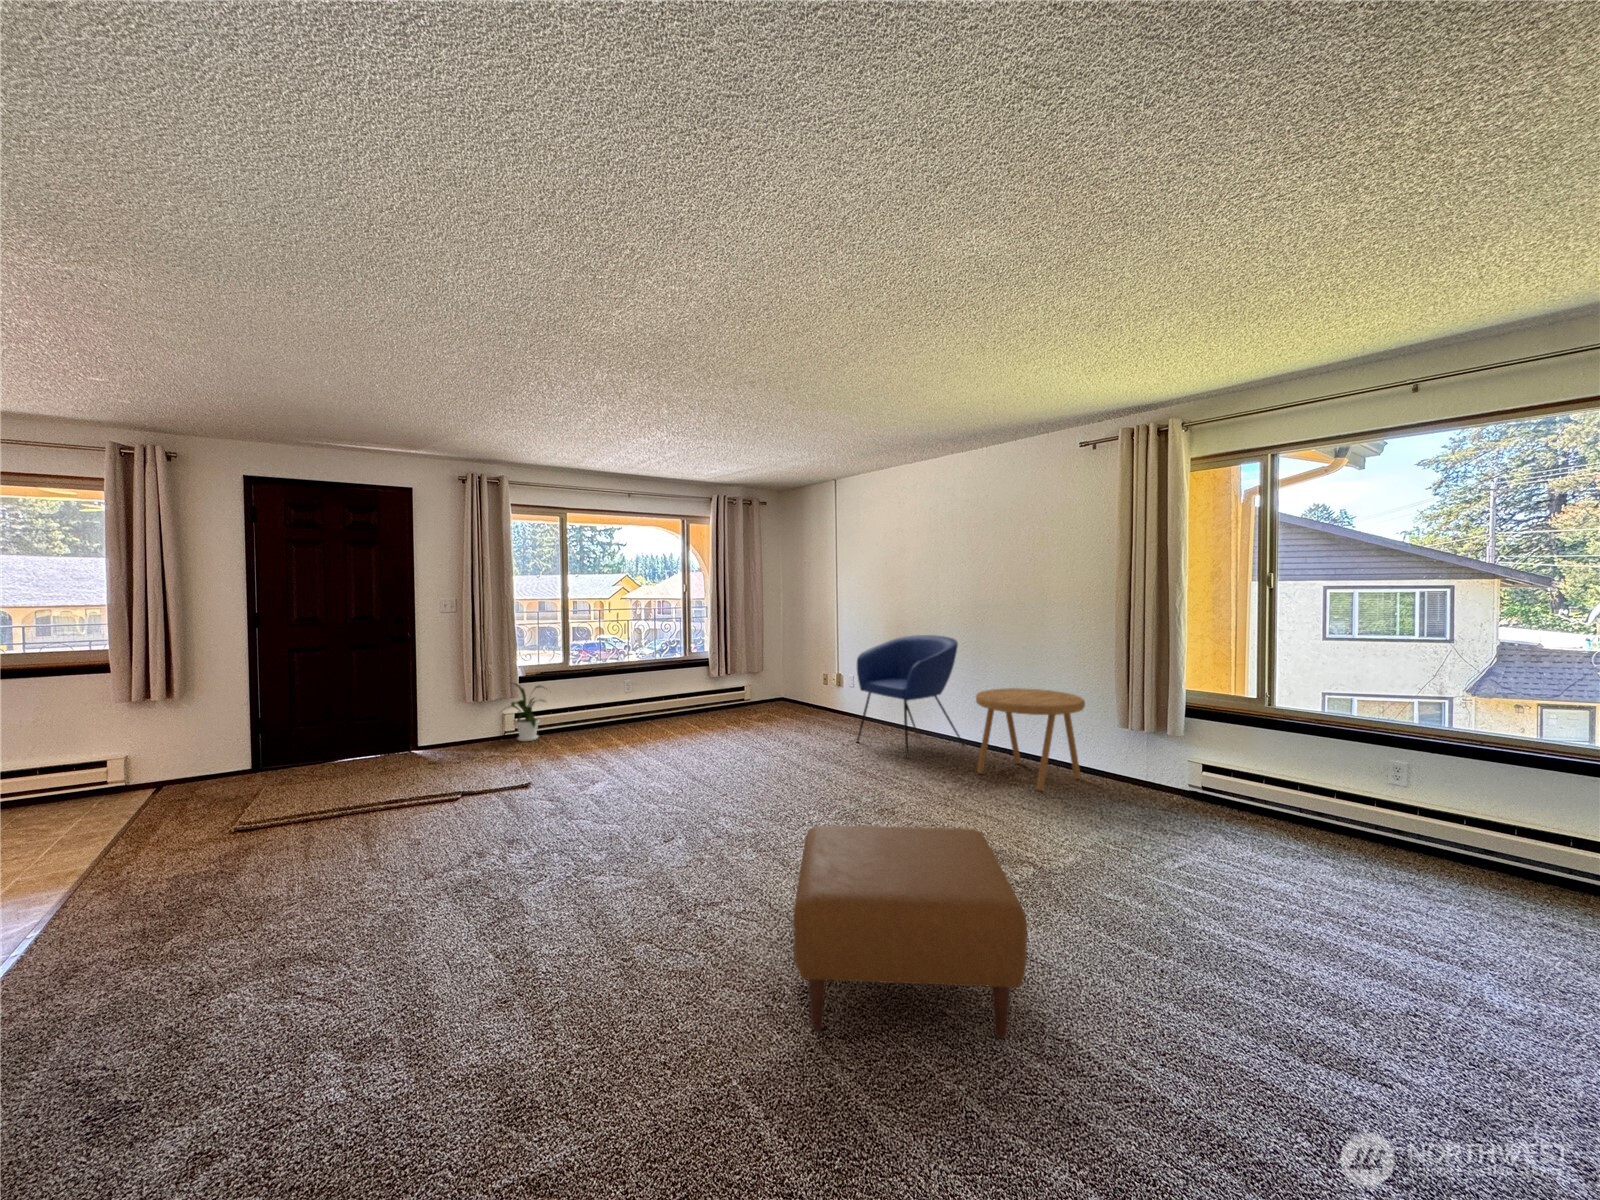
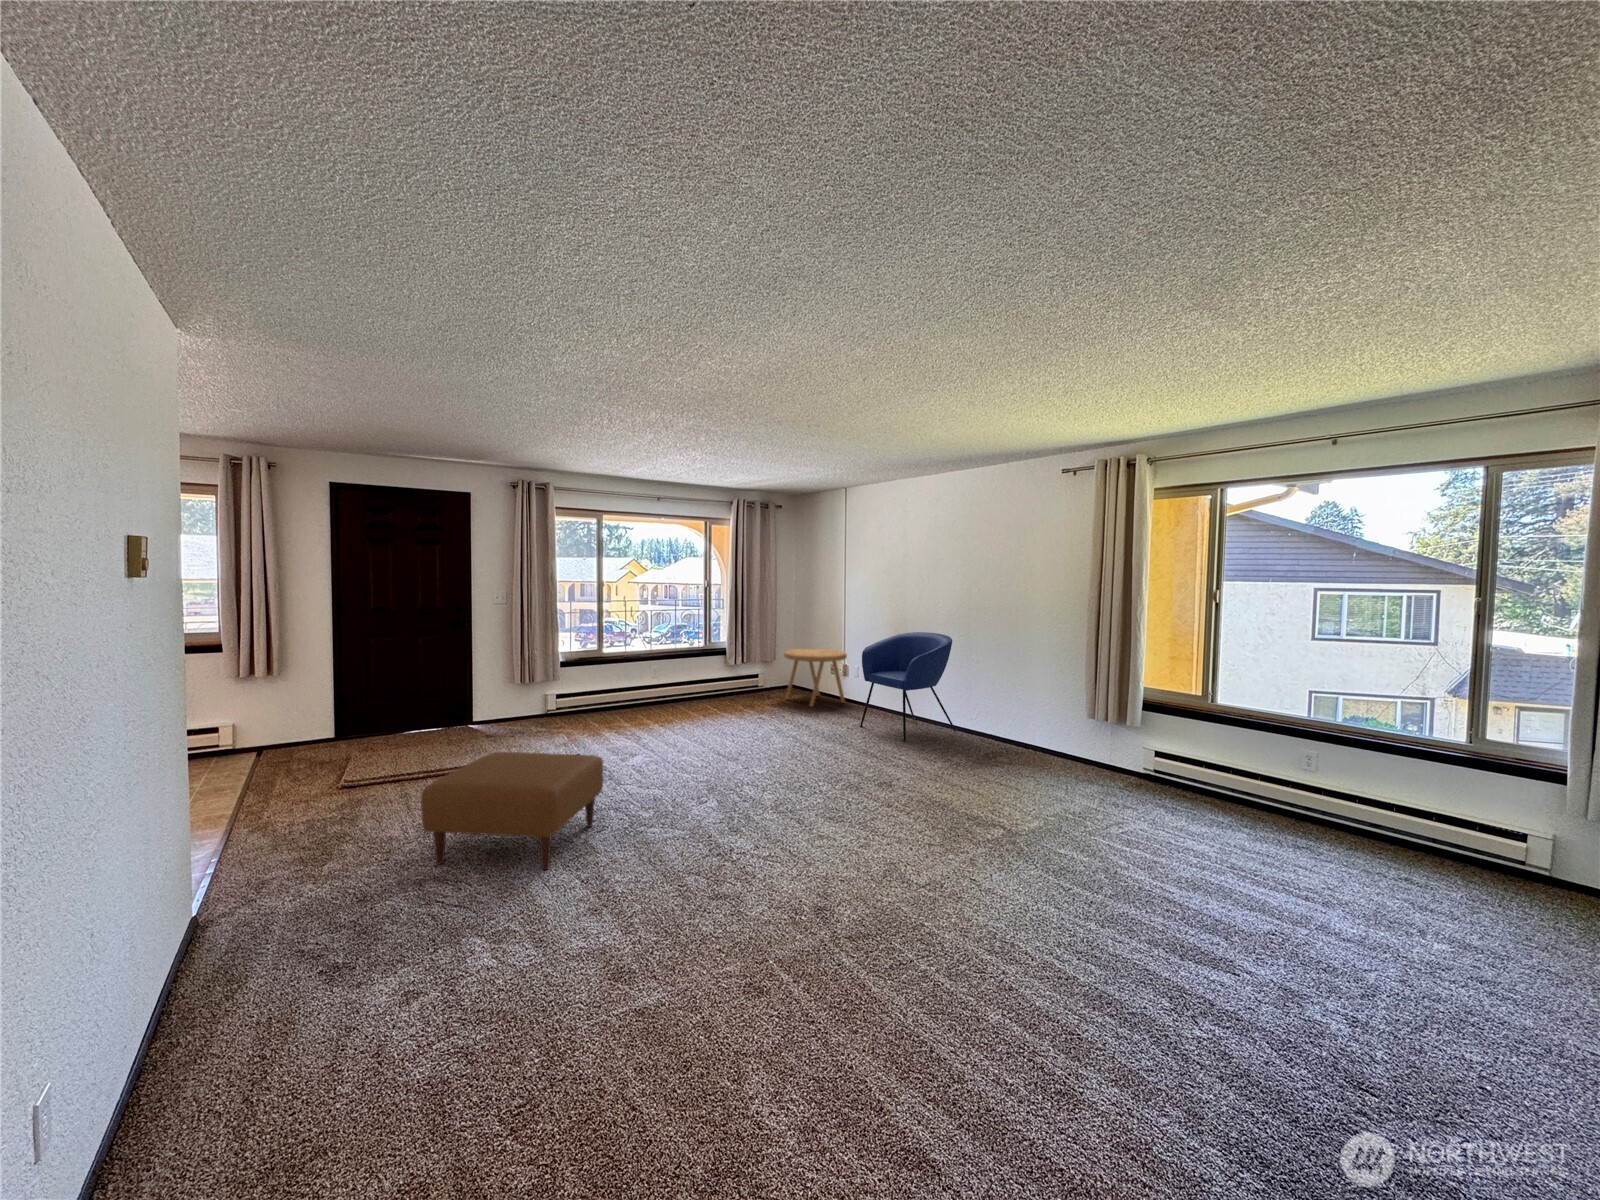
house plant: present [511,684,547,741] -> none [541,667,589,719]
side table: present [976,688,1085,791] -> present [784,649,847,707]
ottoman: present [793,826,1027,1039] -> present [421,752,603,870]

